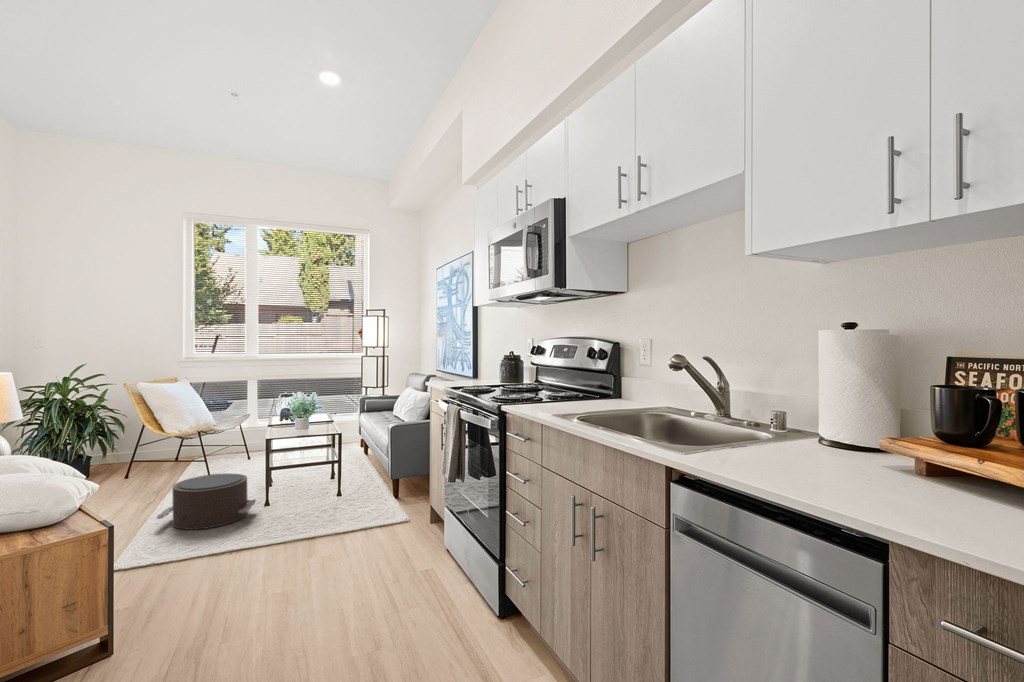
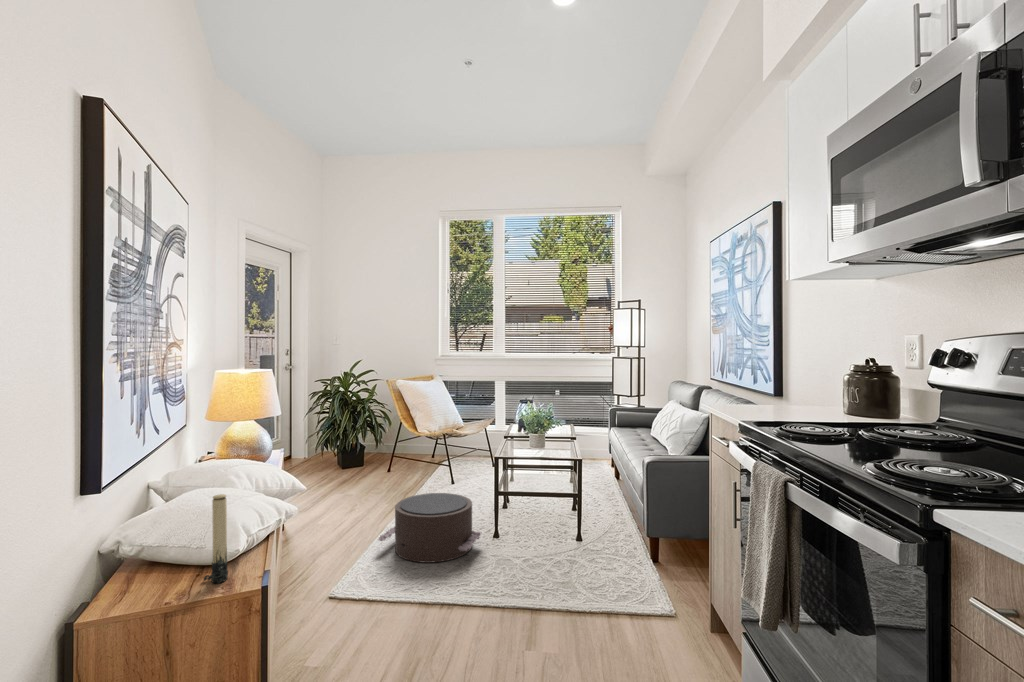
candle: none [43,464,68,534] -> present [204,494,228,583]

